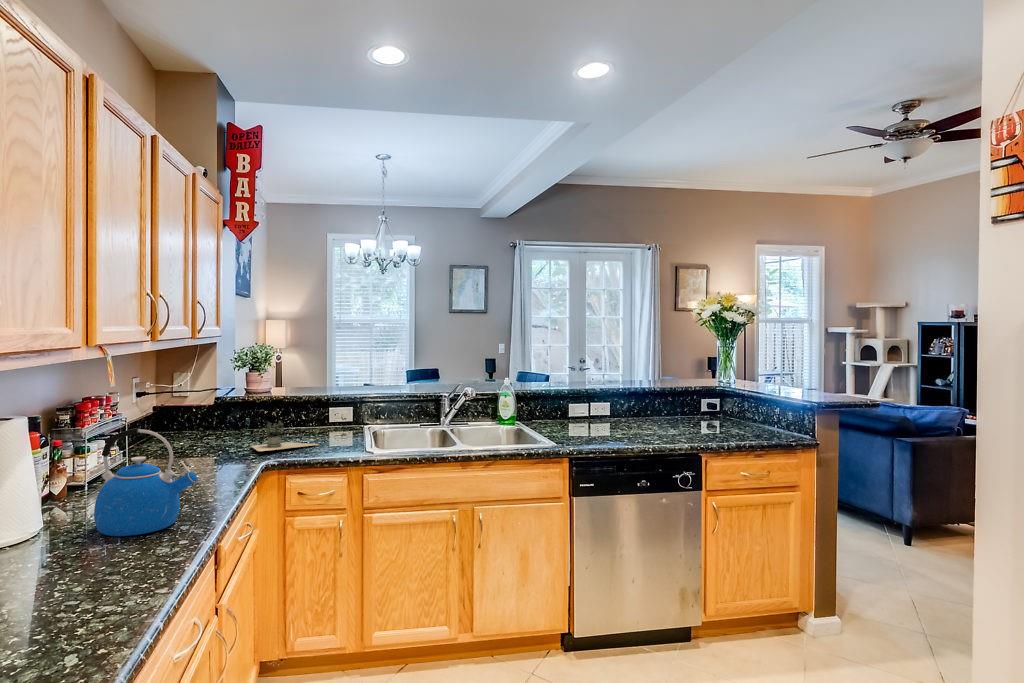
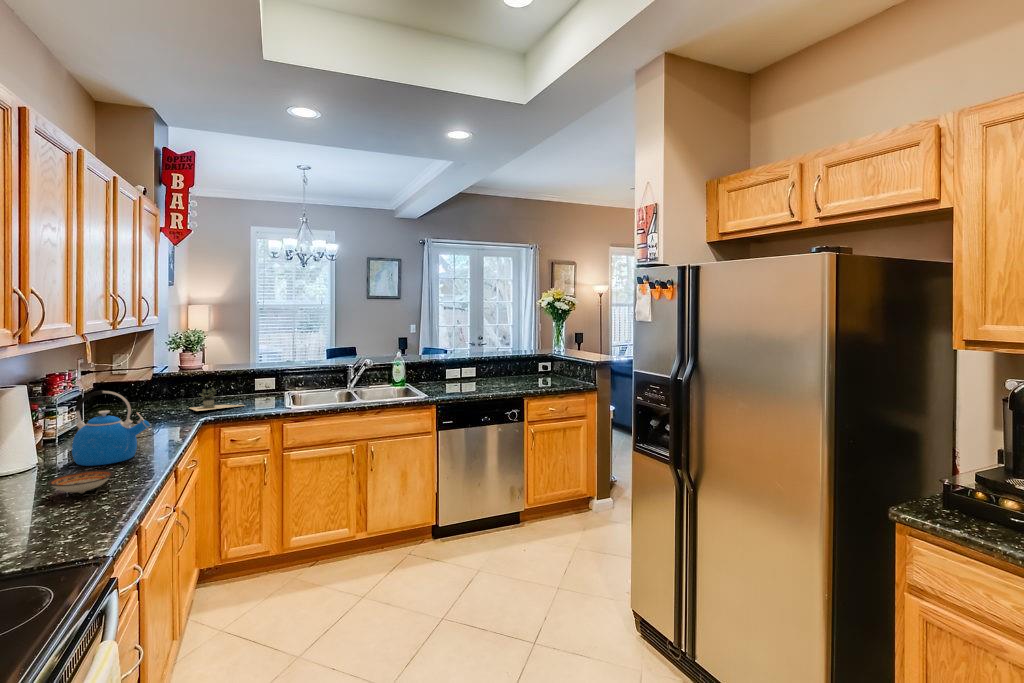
ceramic bowl: none [45,552,141,589] -> present [47,470,114,493]

